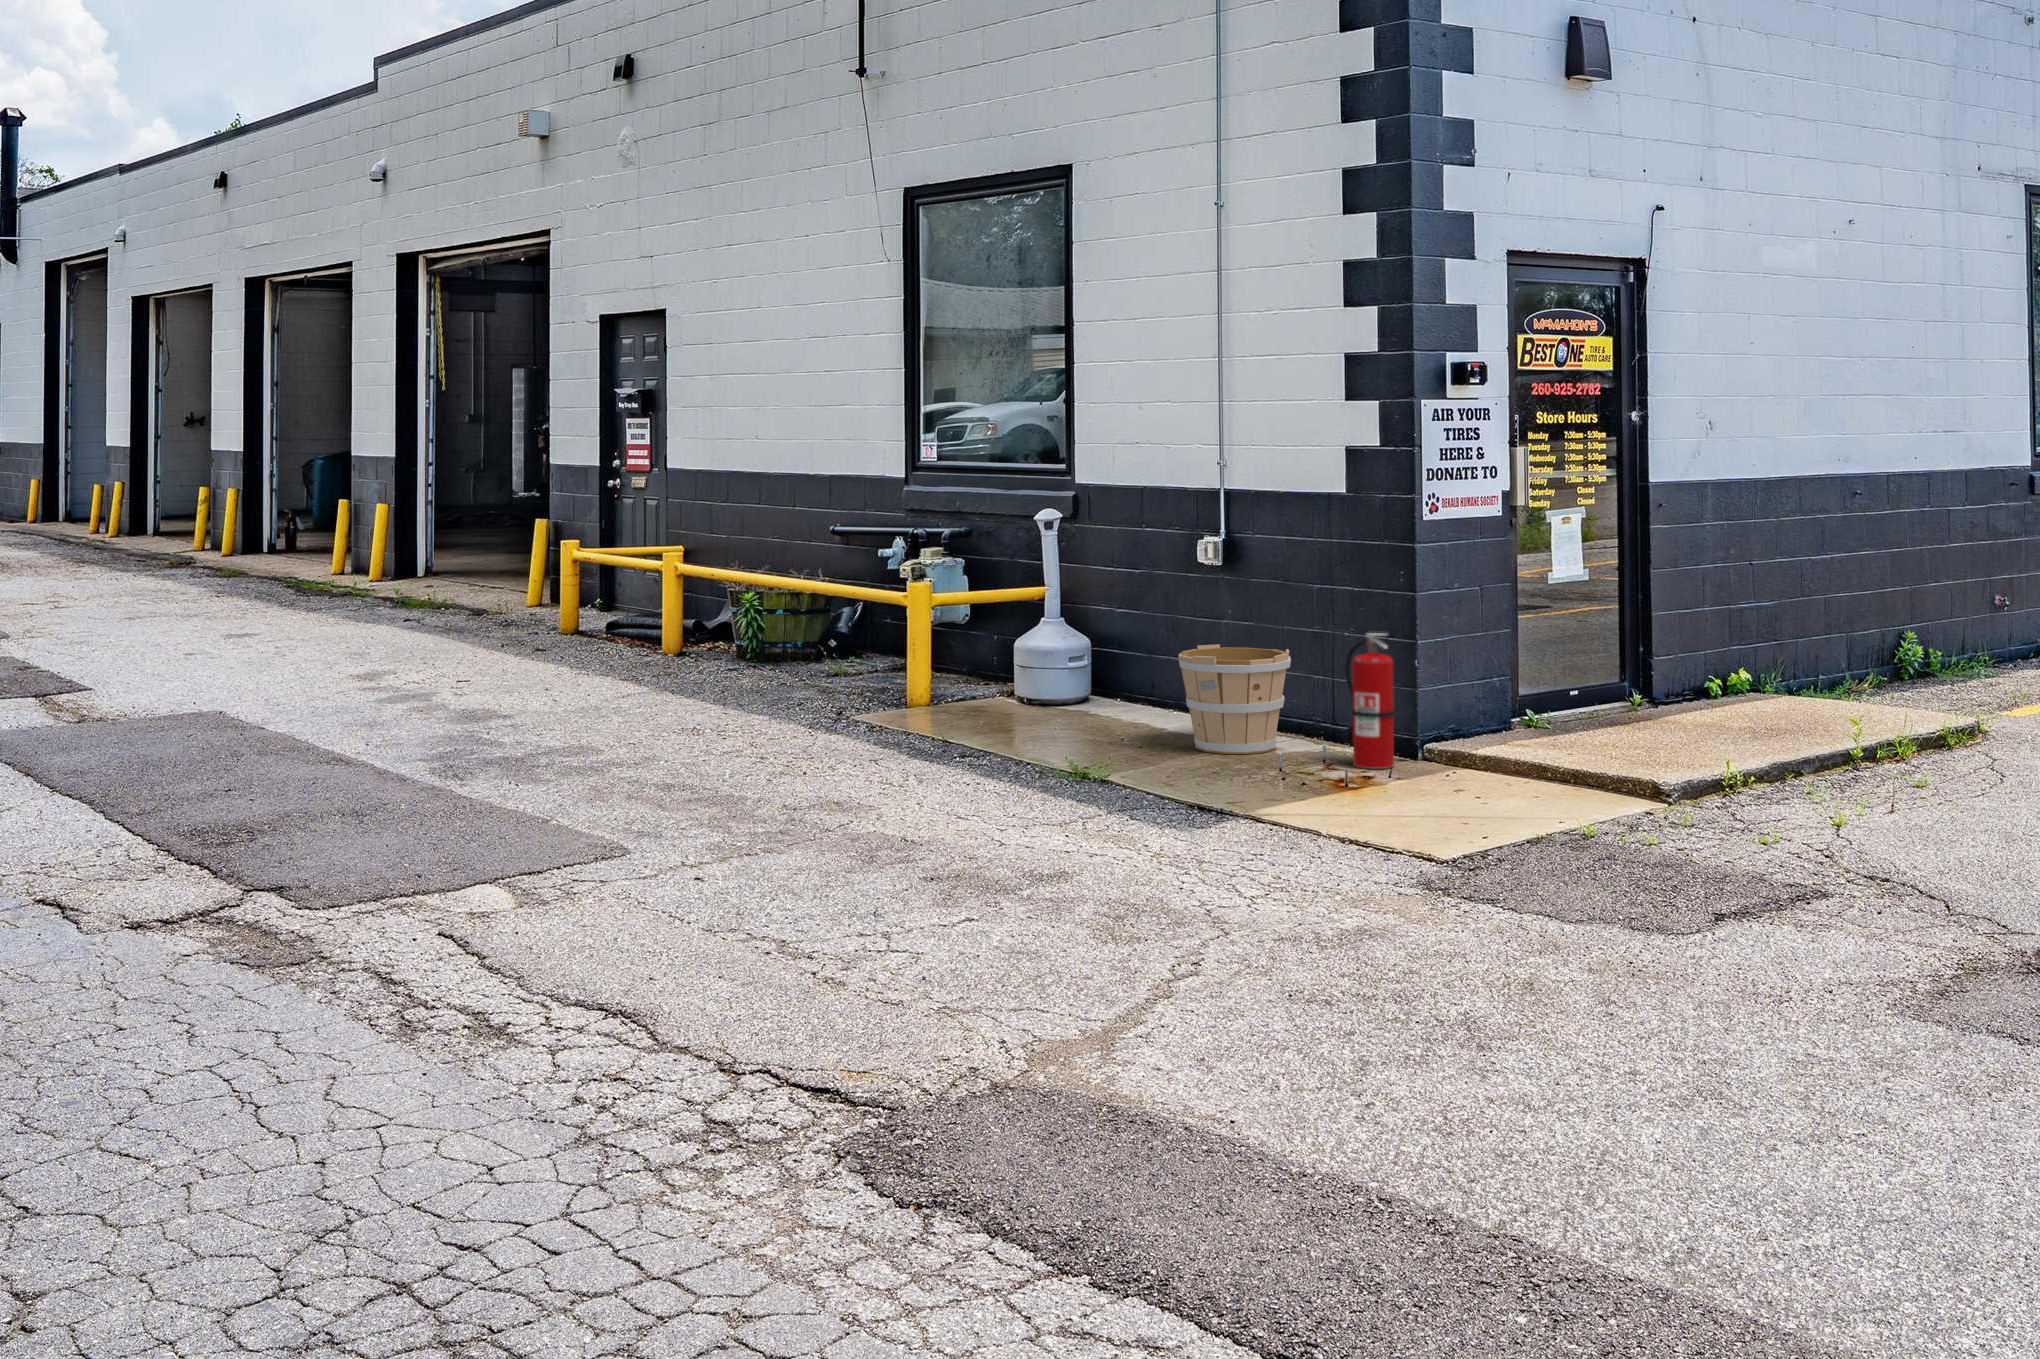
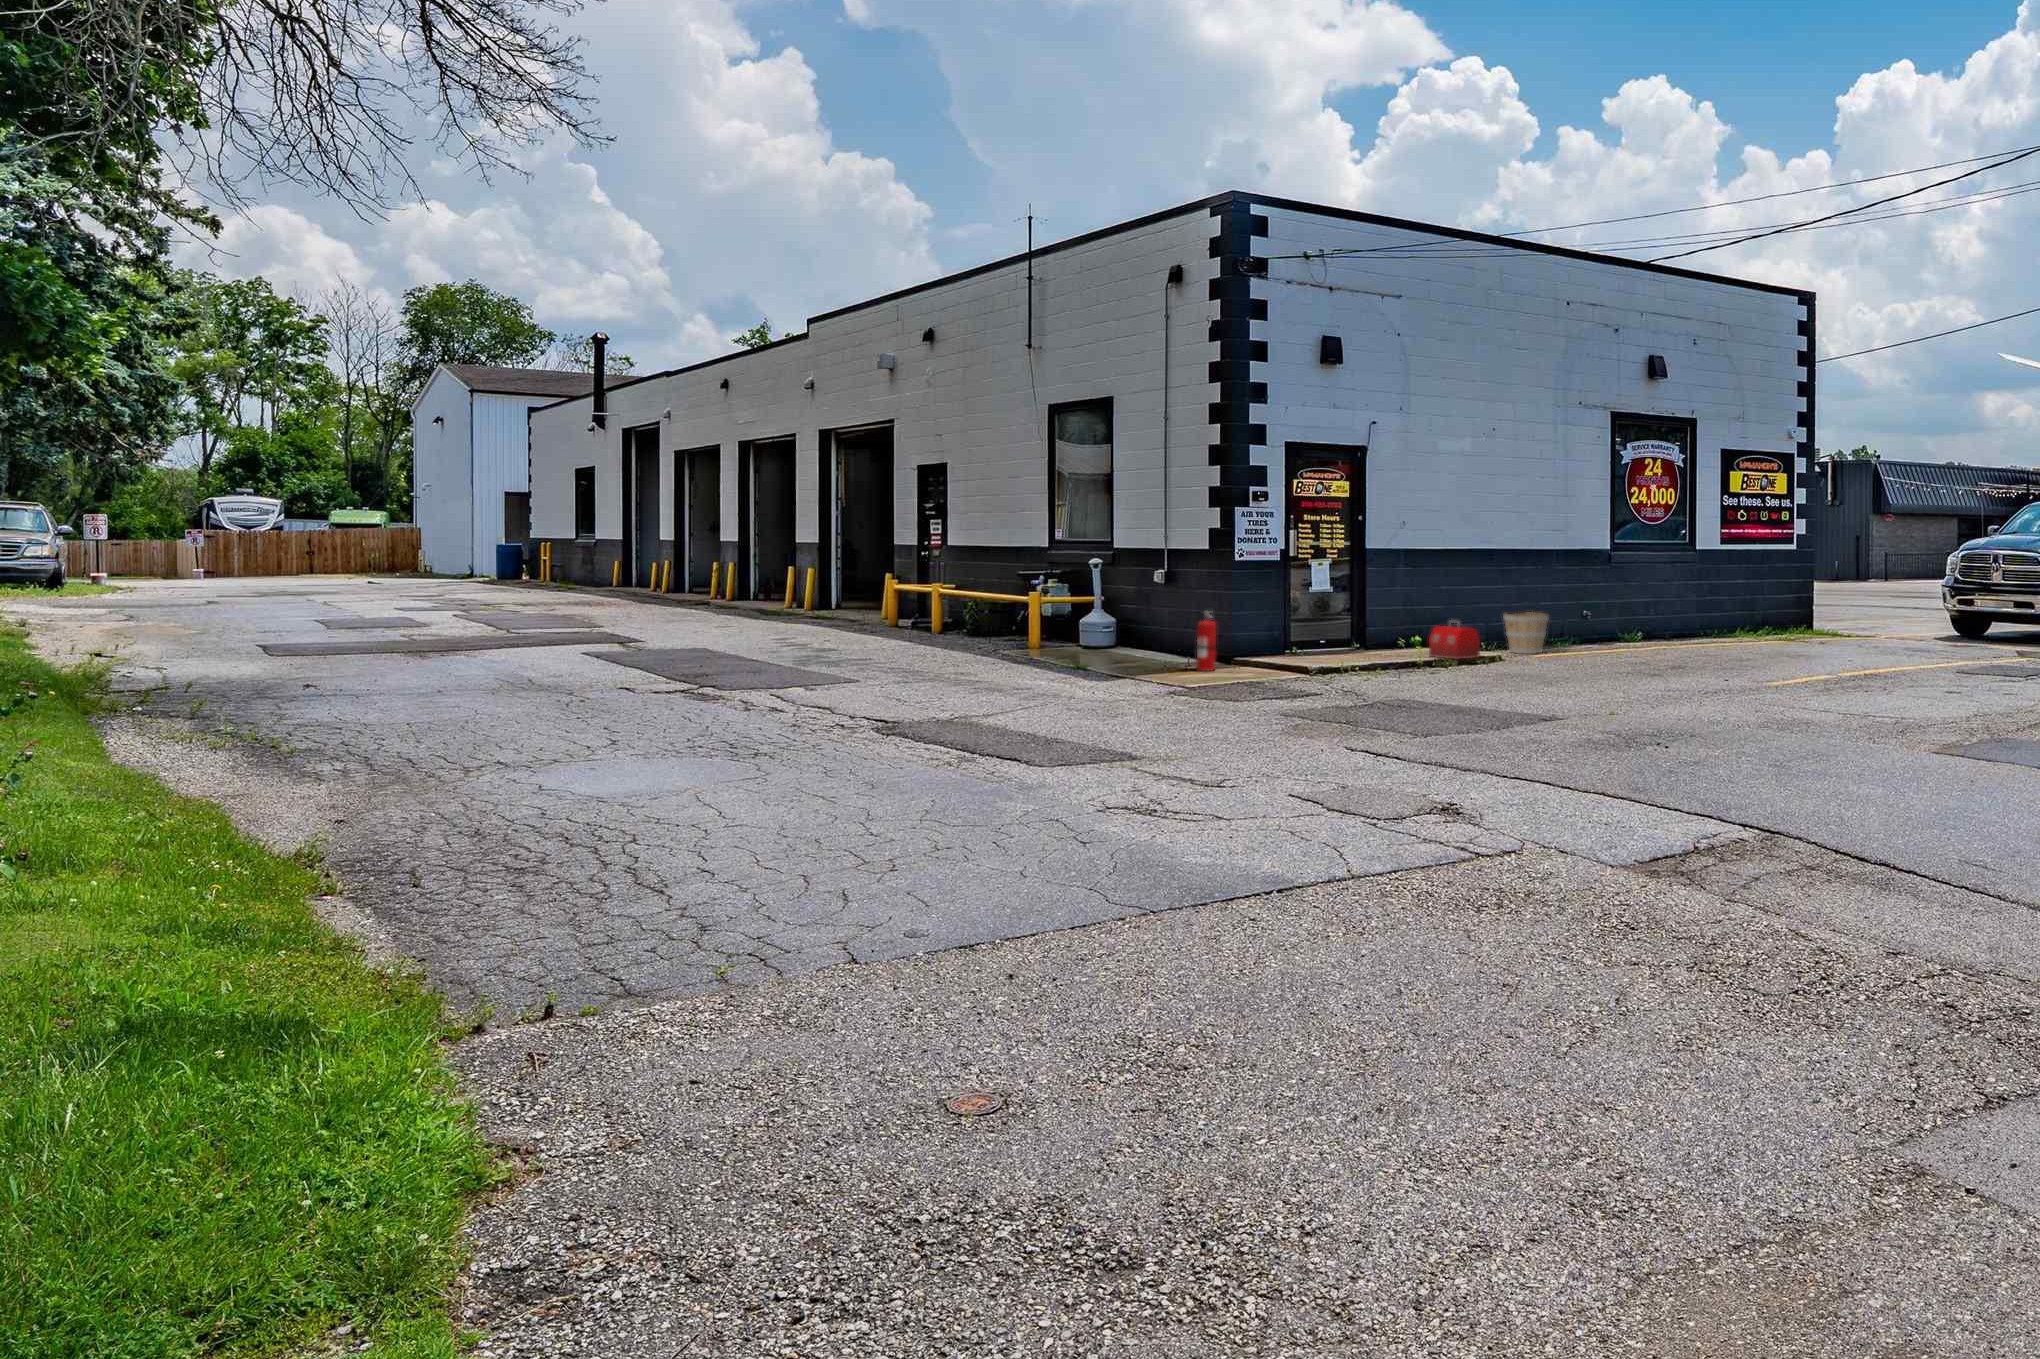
toolbox: none [1756,630,1878,719] -> present [1429,621,1480,659]
wooden bucket: present [1179,644,1291,754] -> present [1503,612,1549,654]

